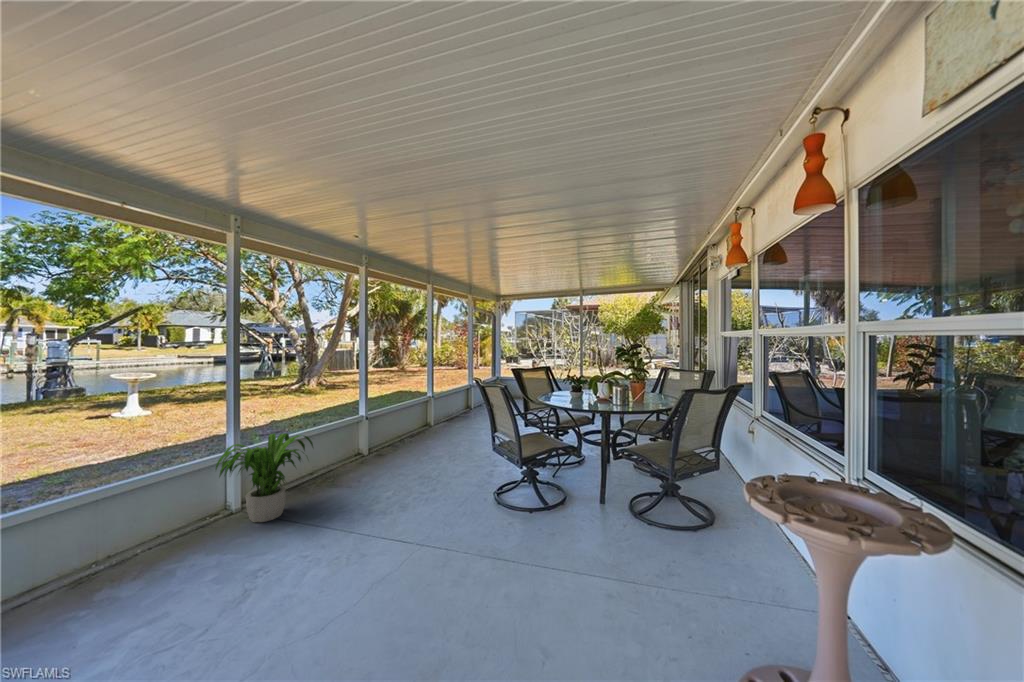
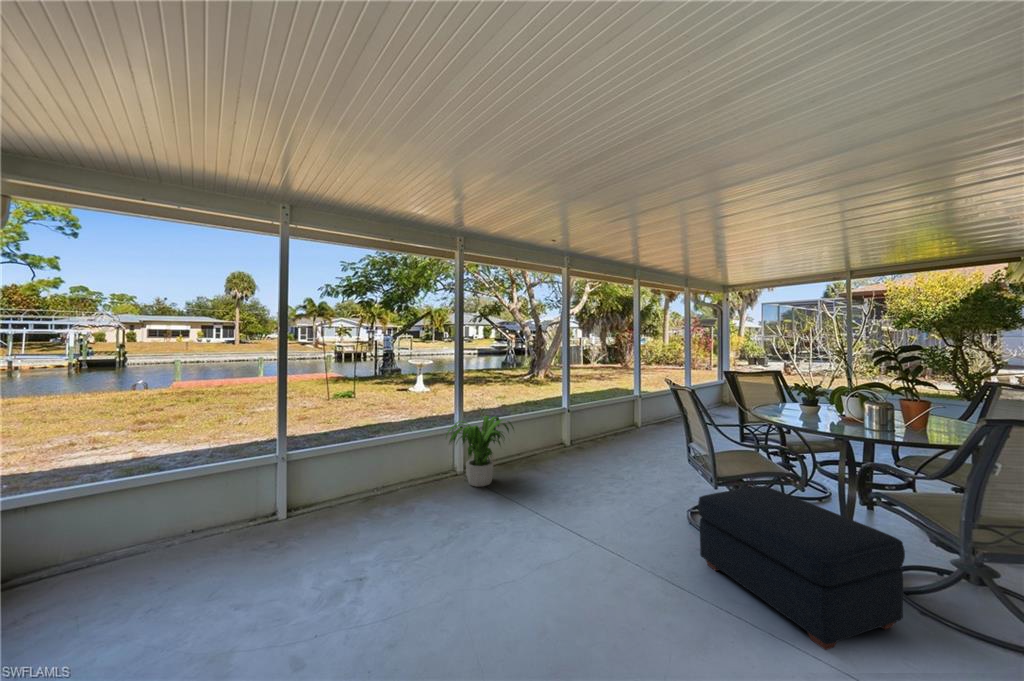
ottoman: none [516,458,645,567] -> present [698,486,905,650]

